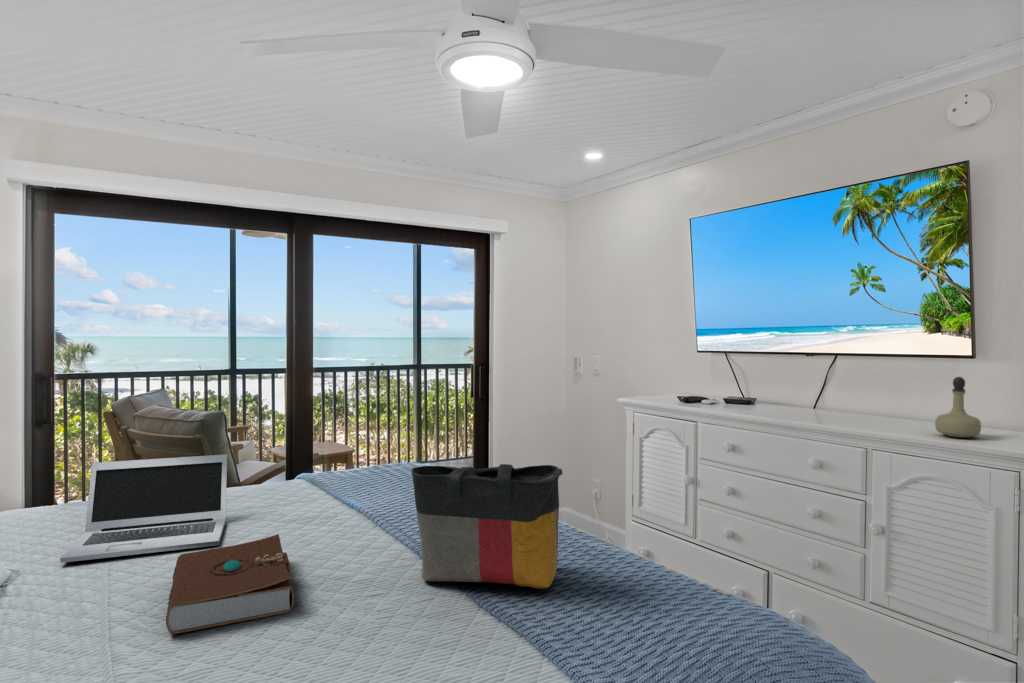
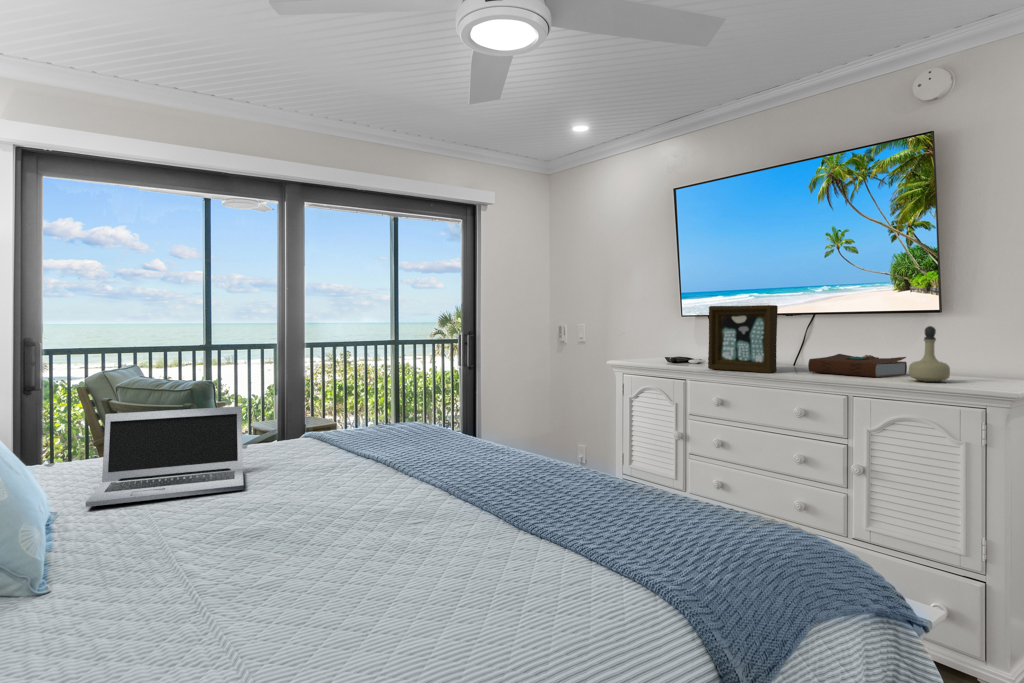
picture frame: none [723,344,796,418] -> present [708,305,778,373]
tote bag: present [411,464,562,589] -> none [444,396,593,511]
book: present [166,534,294,634] -> present [808,354,907,377]

